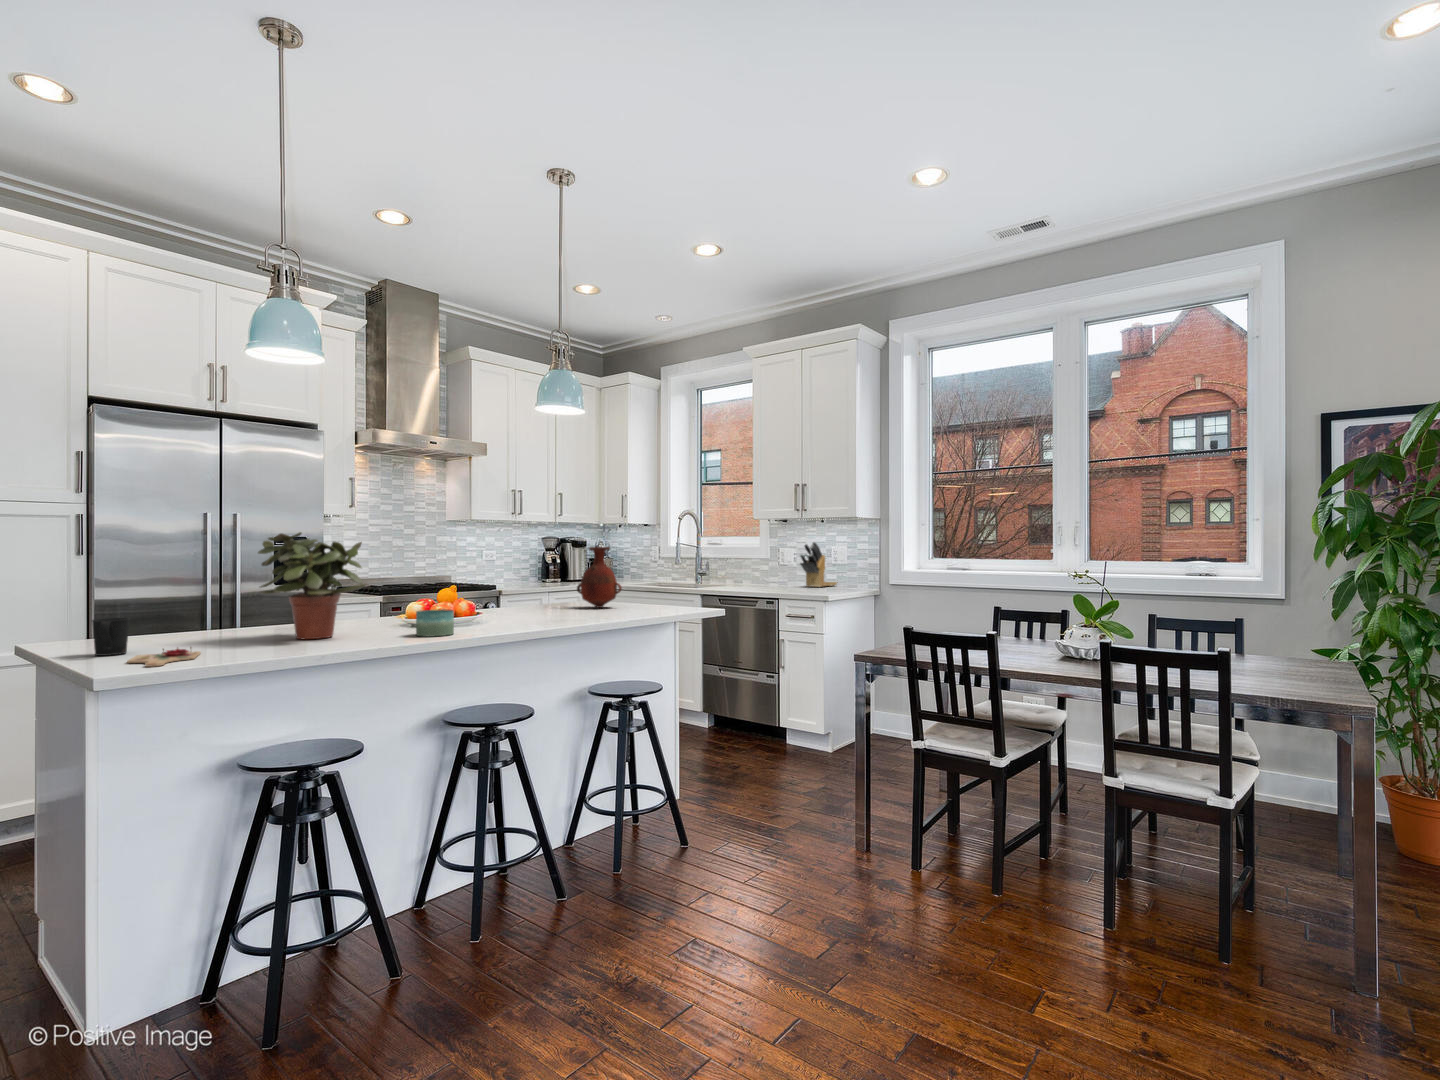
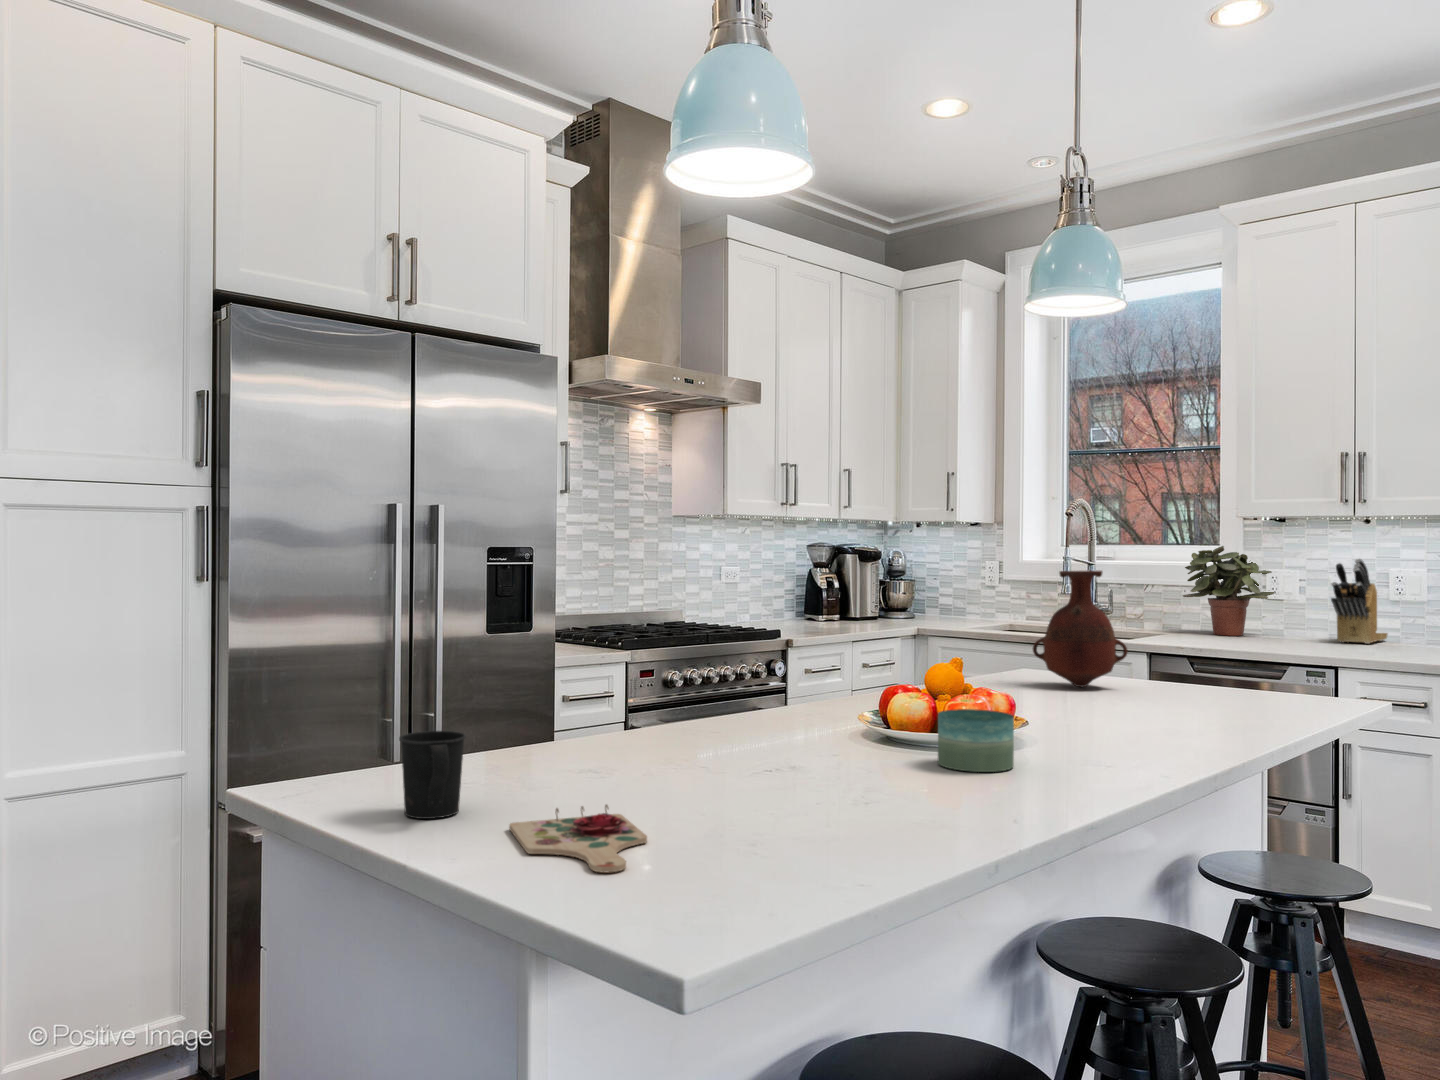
potted plant: present [258,532,367,639] -> present [1183,546,1274,636]

